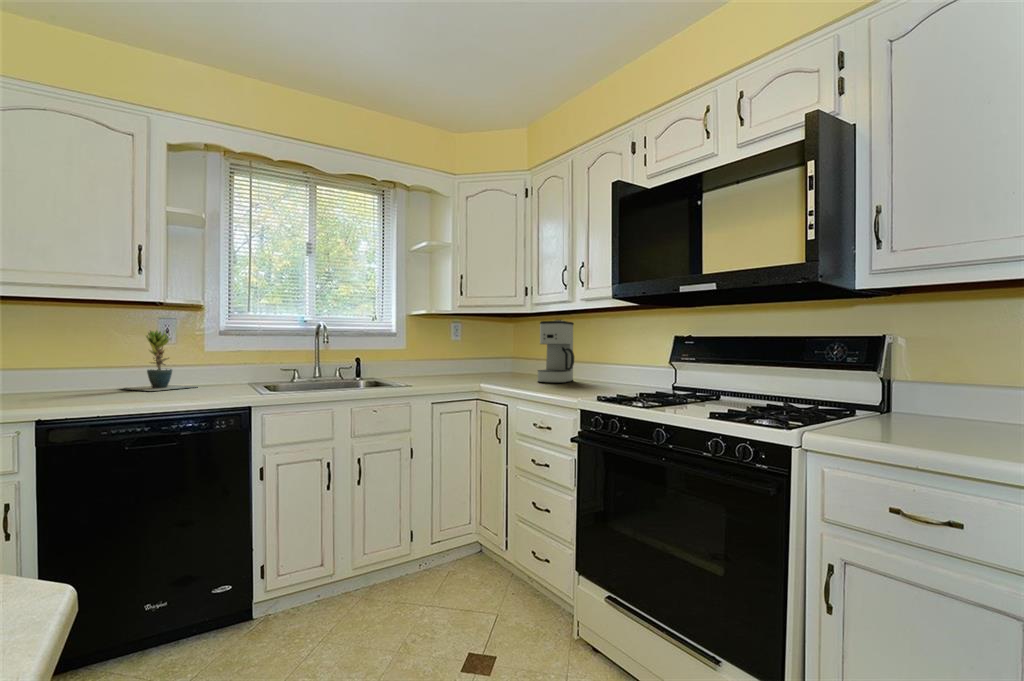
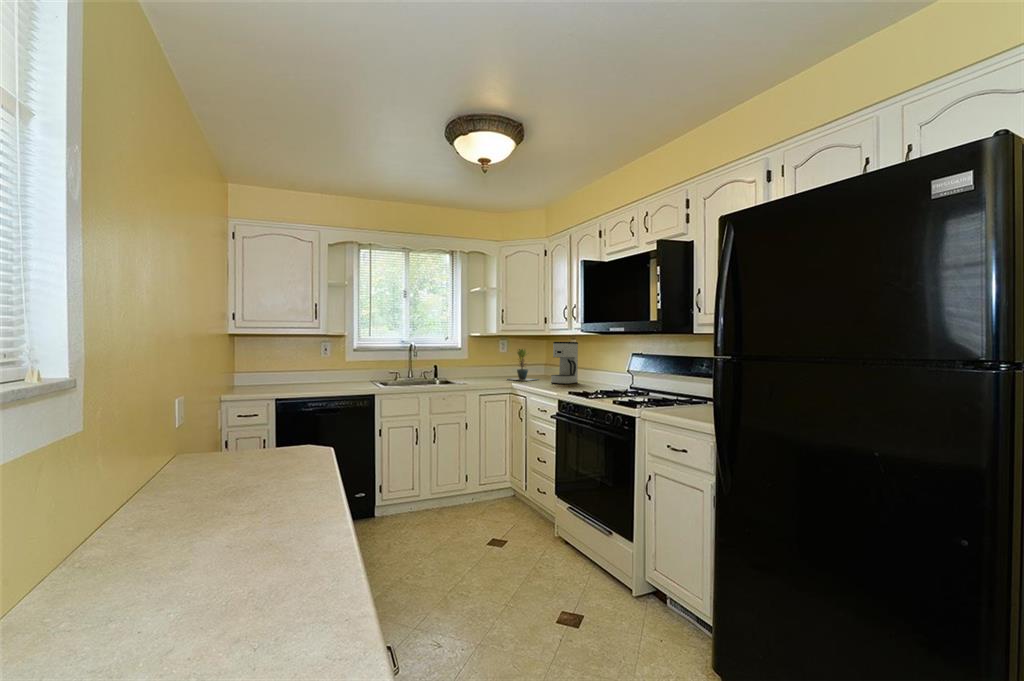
potted plant: present [123,330,195,391] -> present [510,349,536,381]

